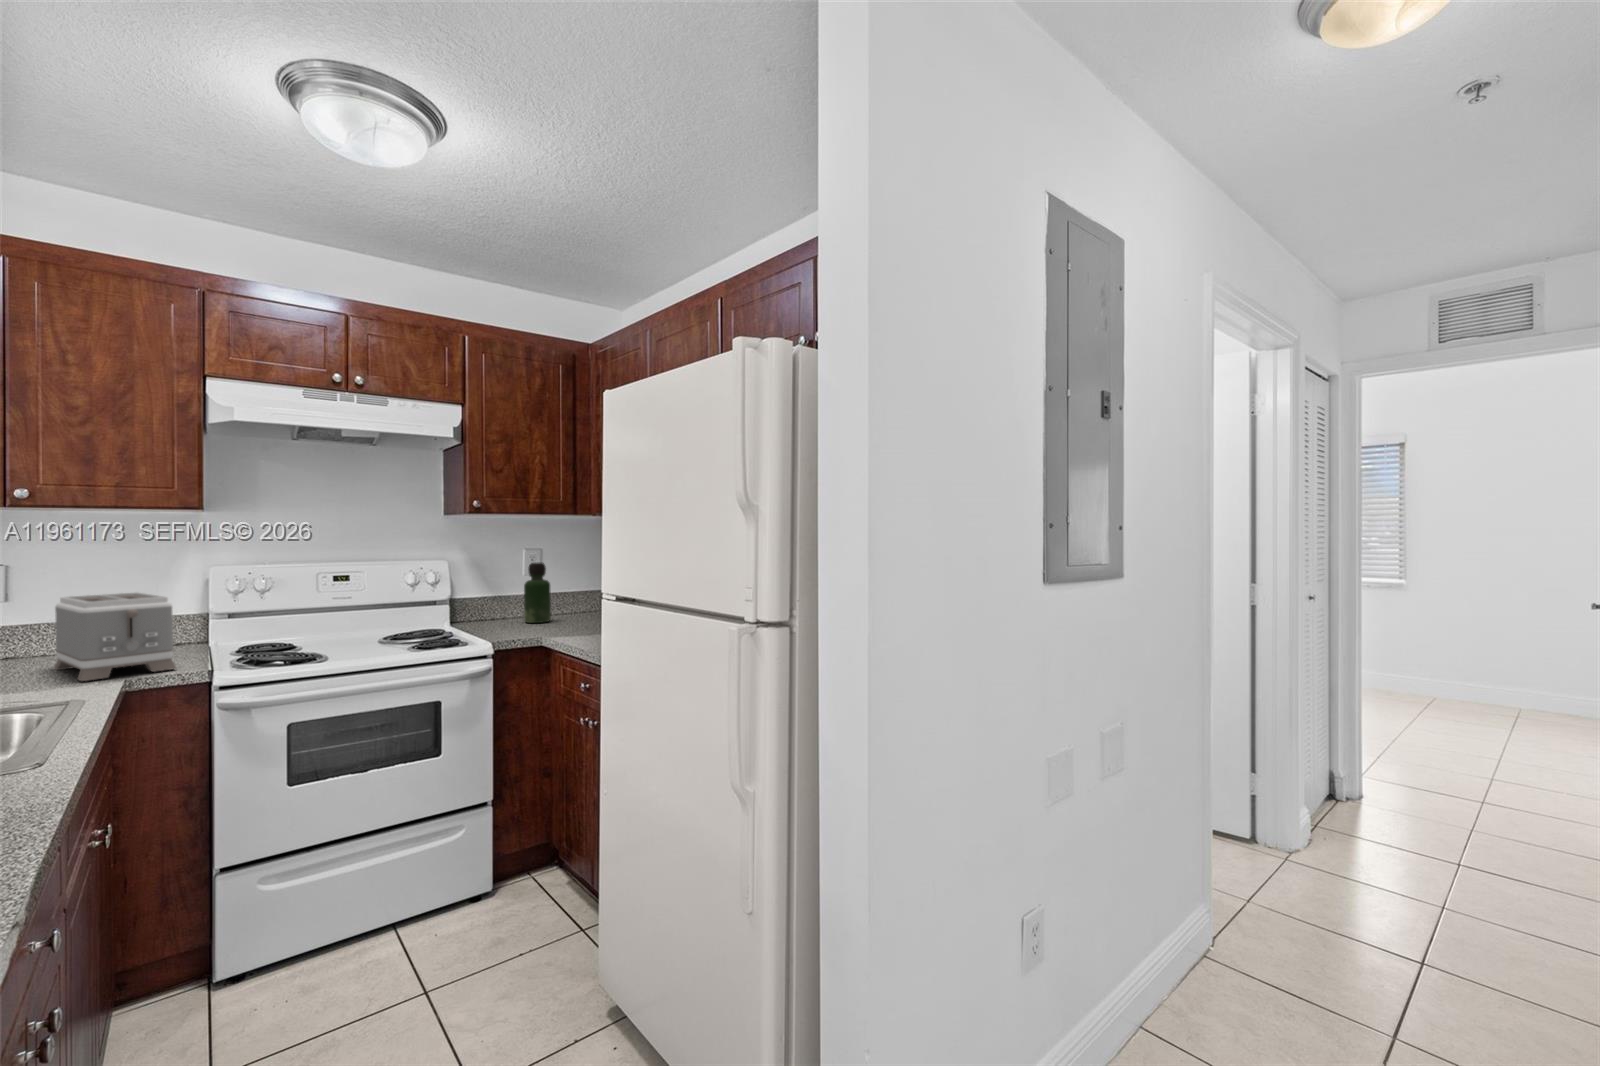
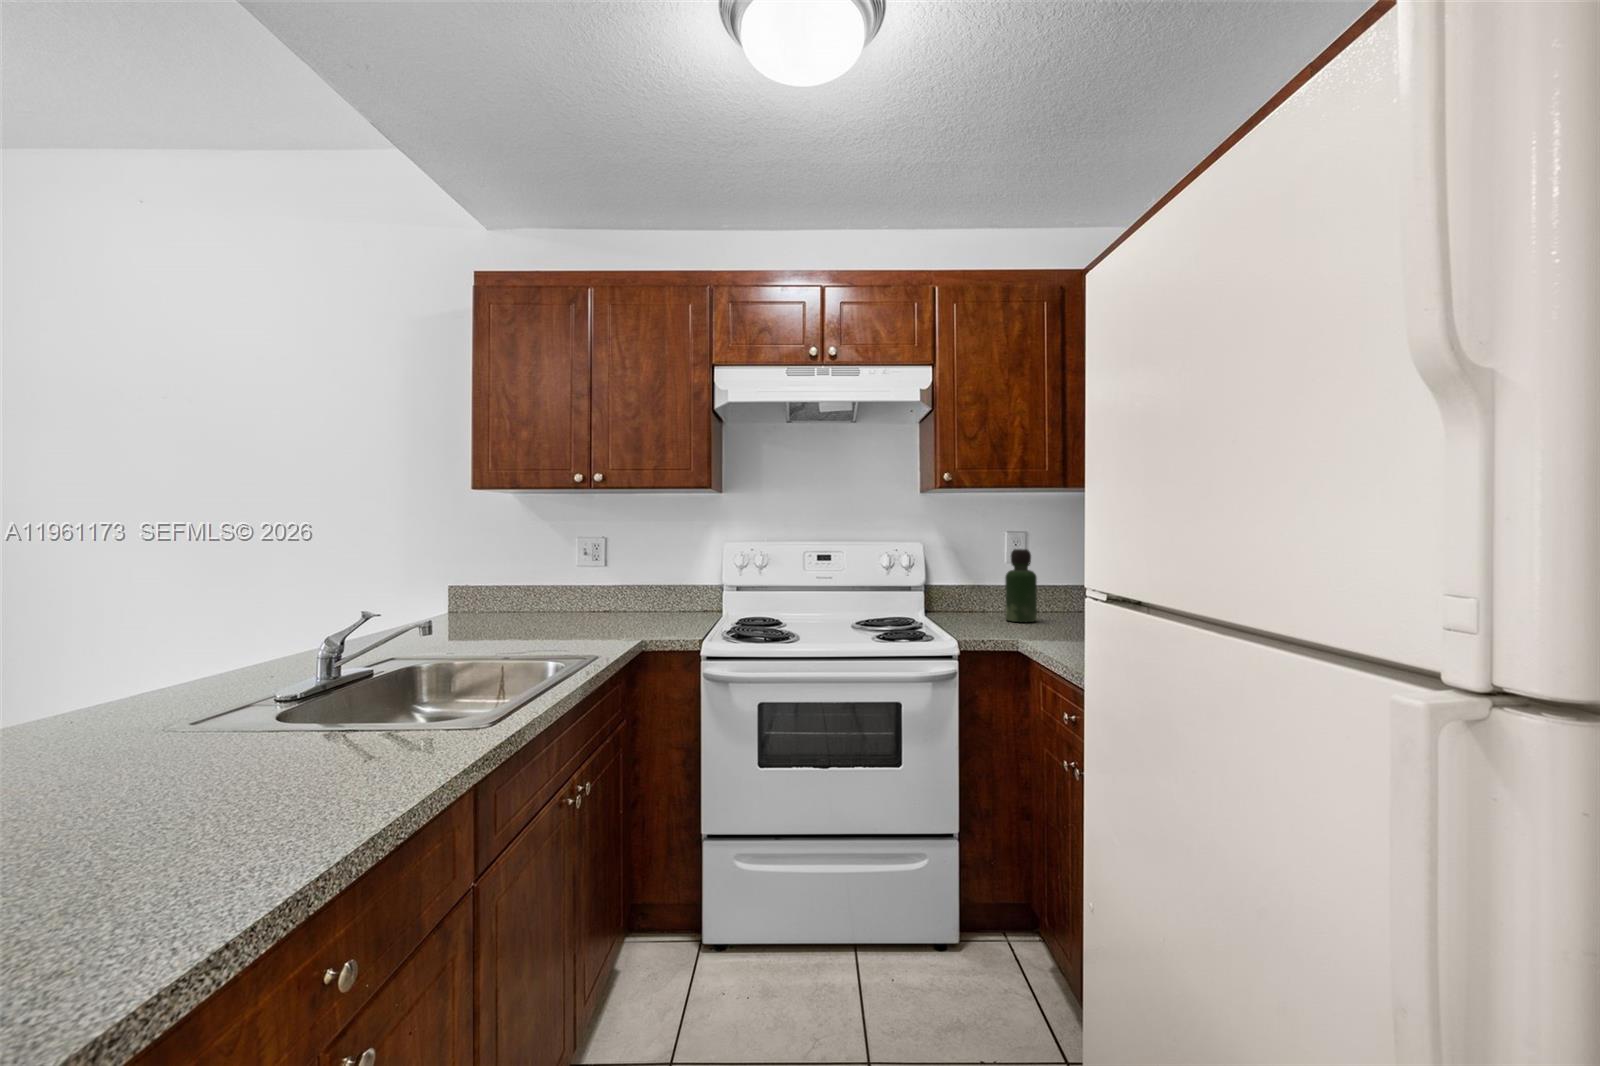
toaster: present [54,592,176,681] -> none [615,564,683,638]

